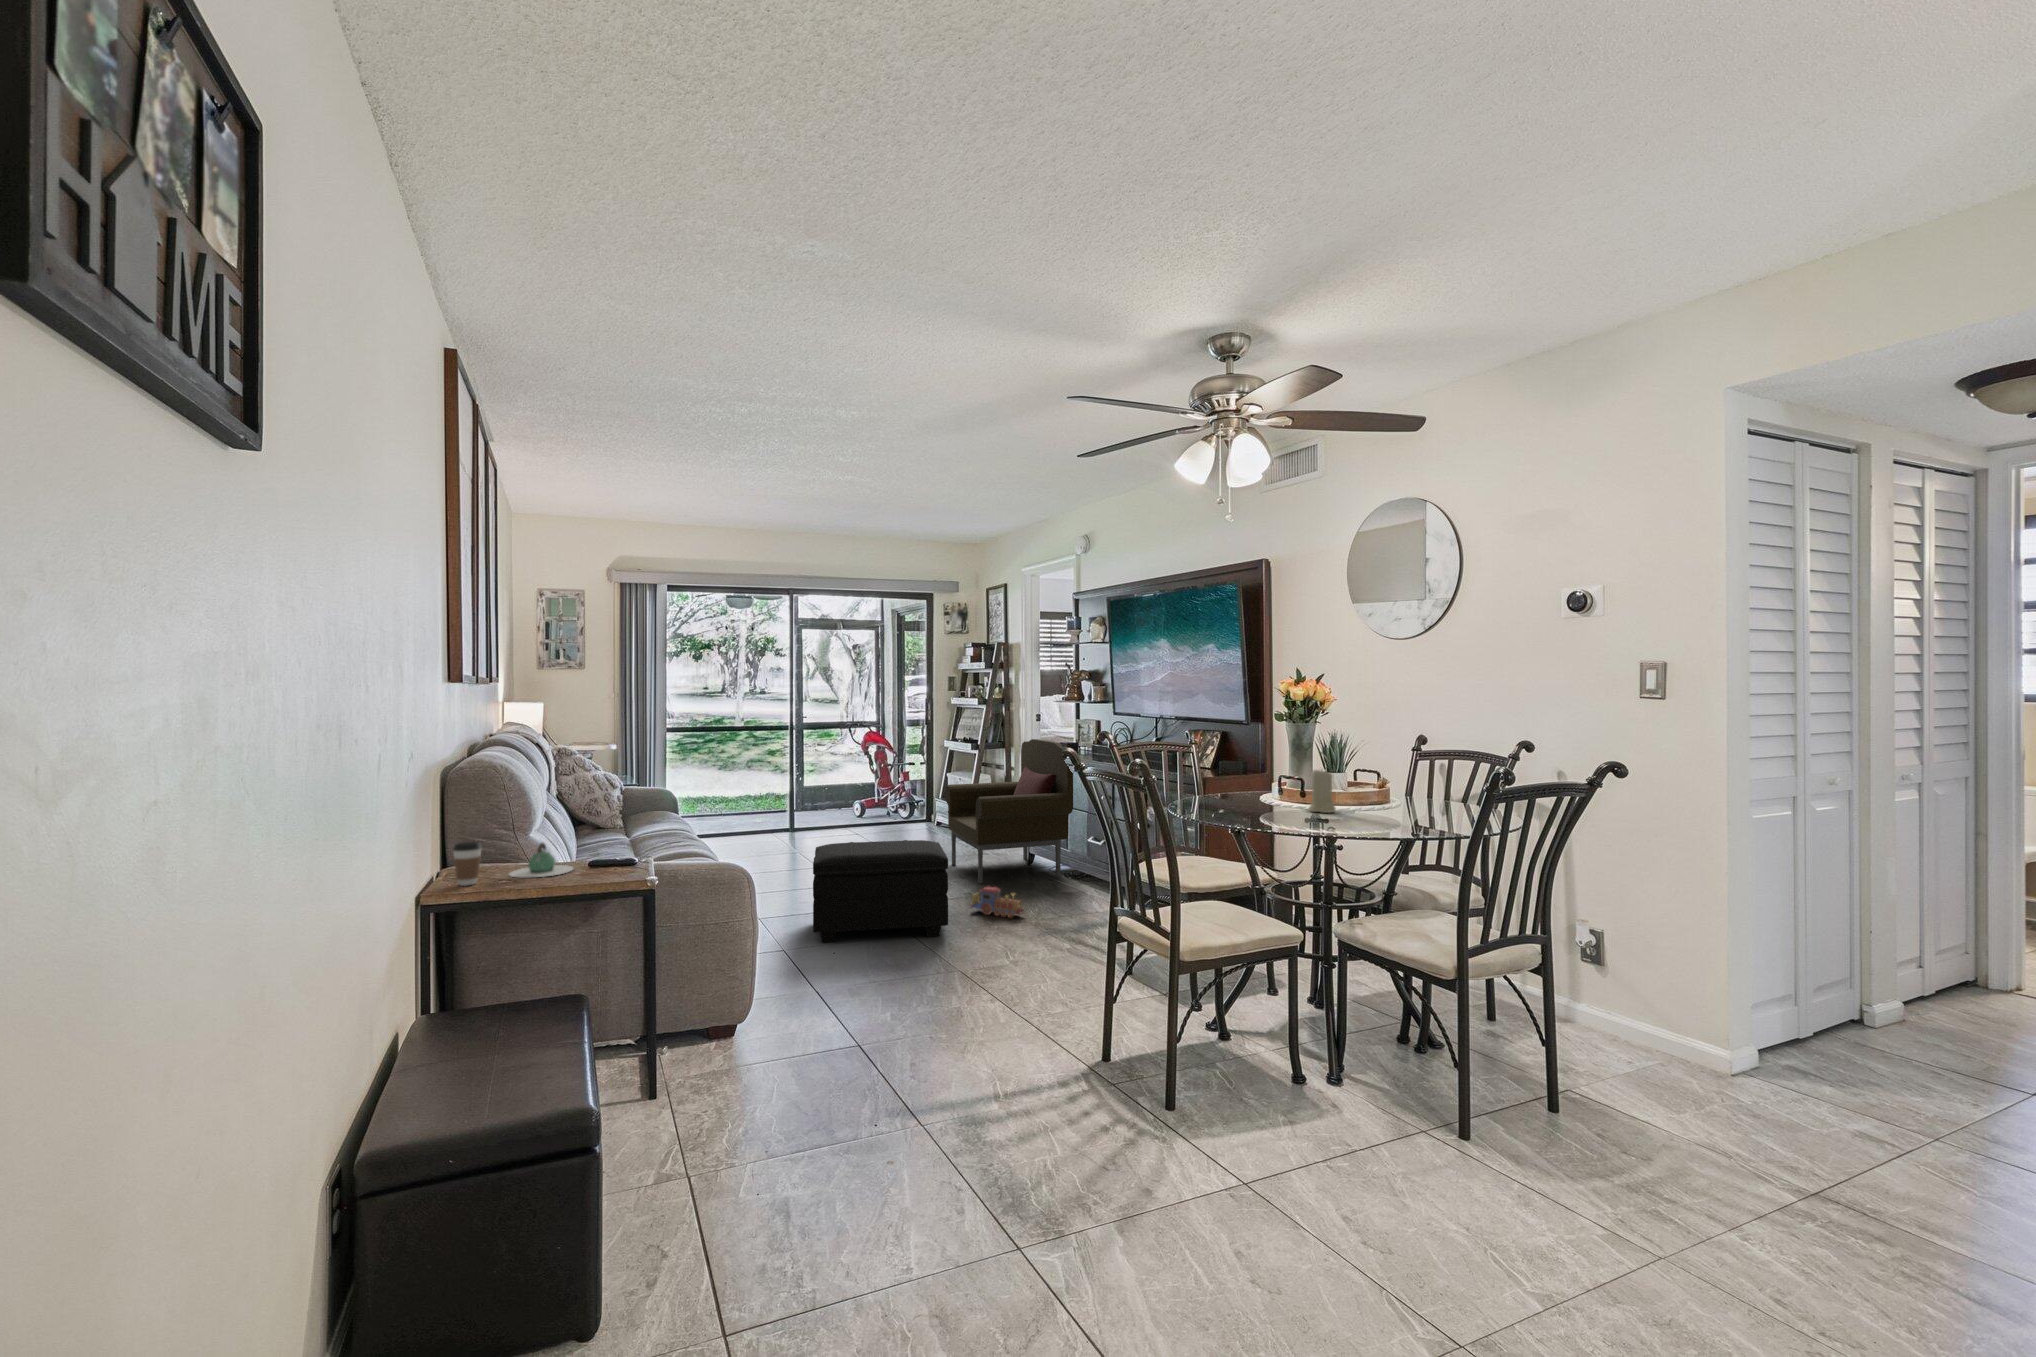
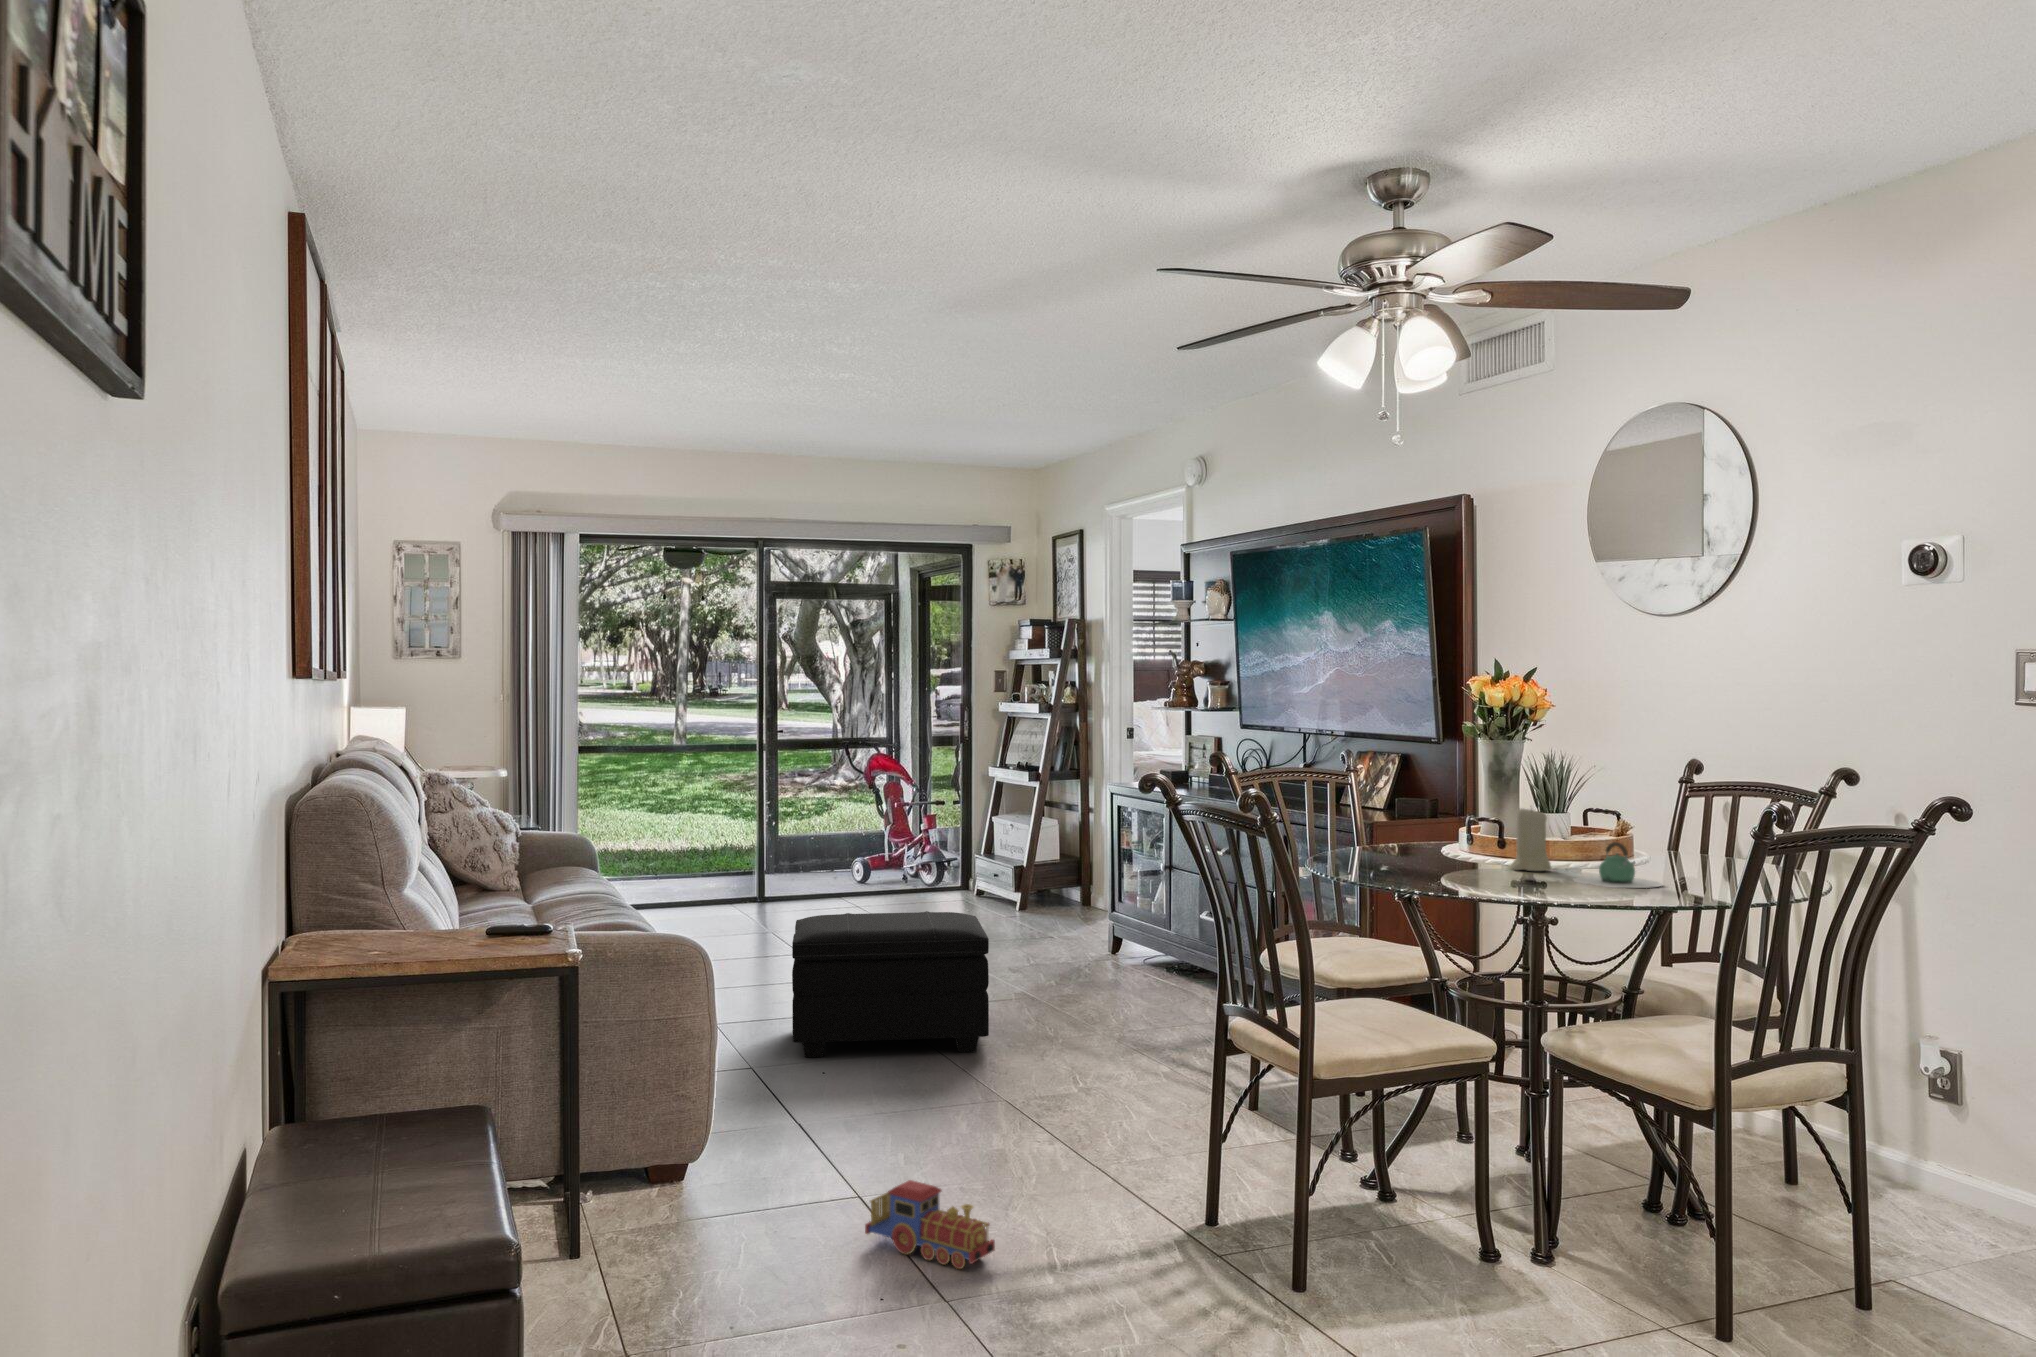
armchair: present [945,739,1073,883] -> none [987,765,1179,979]
coffee cup: present [453,842,482,886] -> none [308,897,346,956]
teapot: present [509,843,573,878] -> present [1573,842,1662,888]
toy train: present [970,887,1024,918] -> present [865,1180,995,1269]

